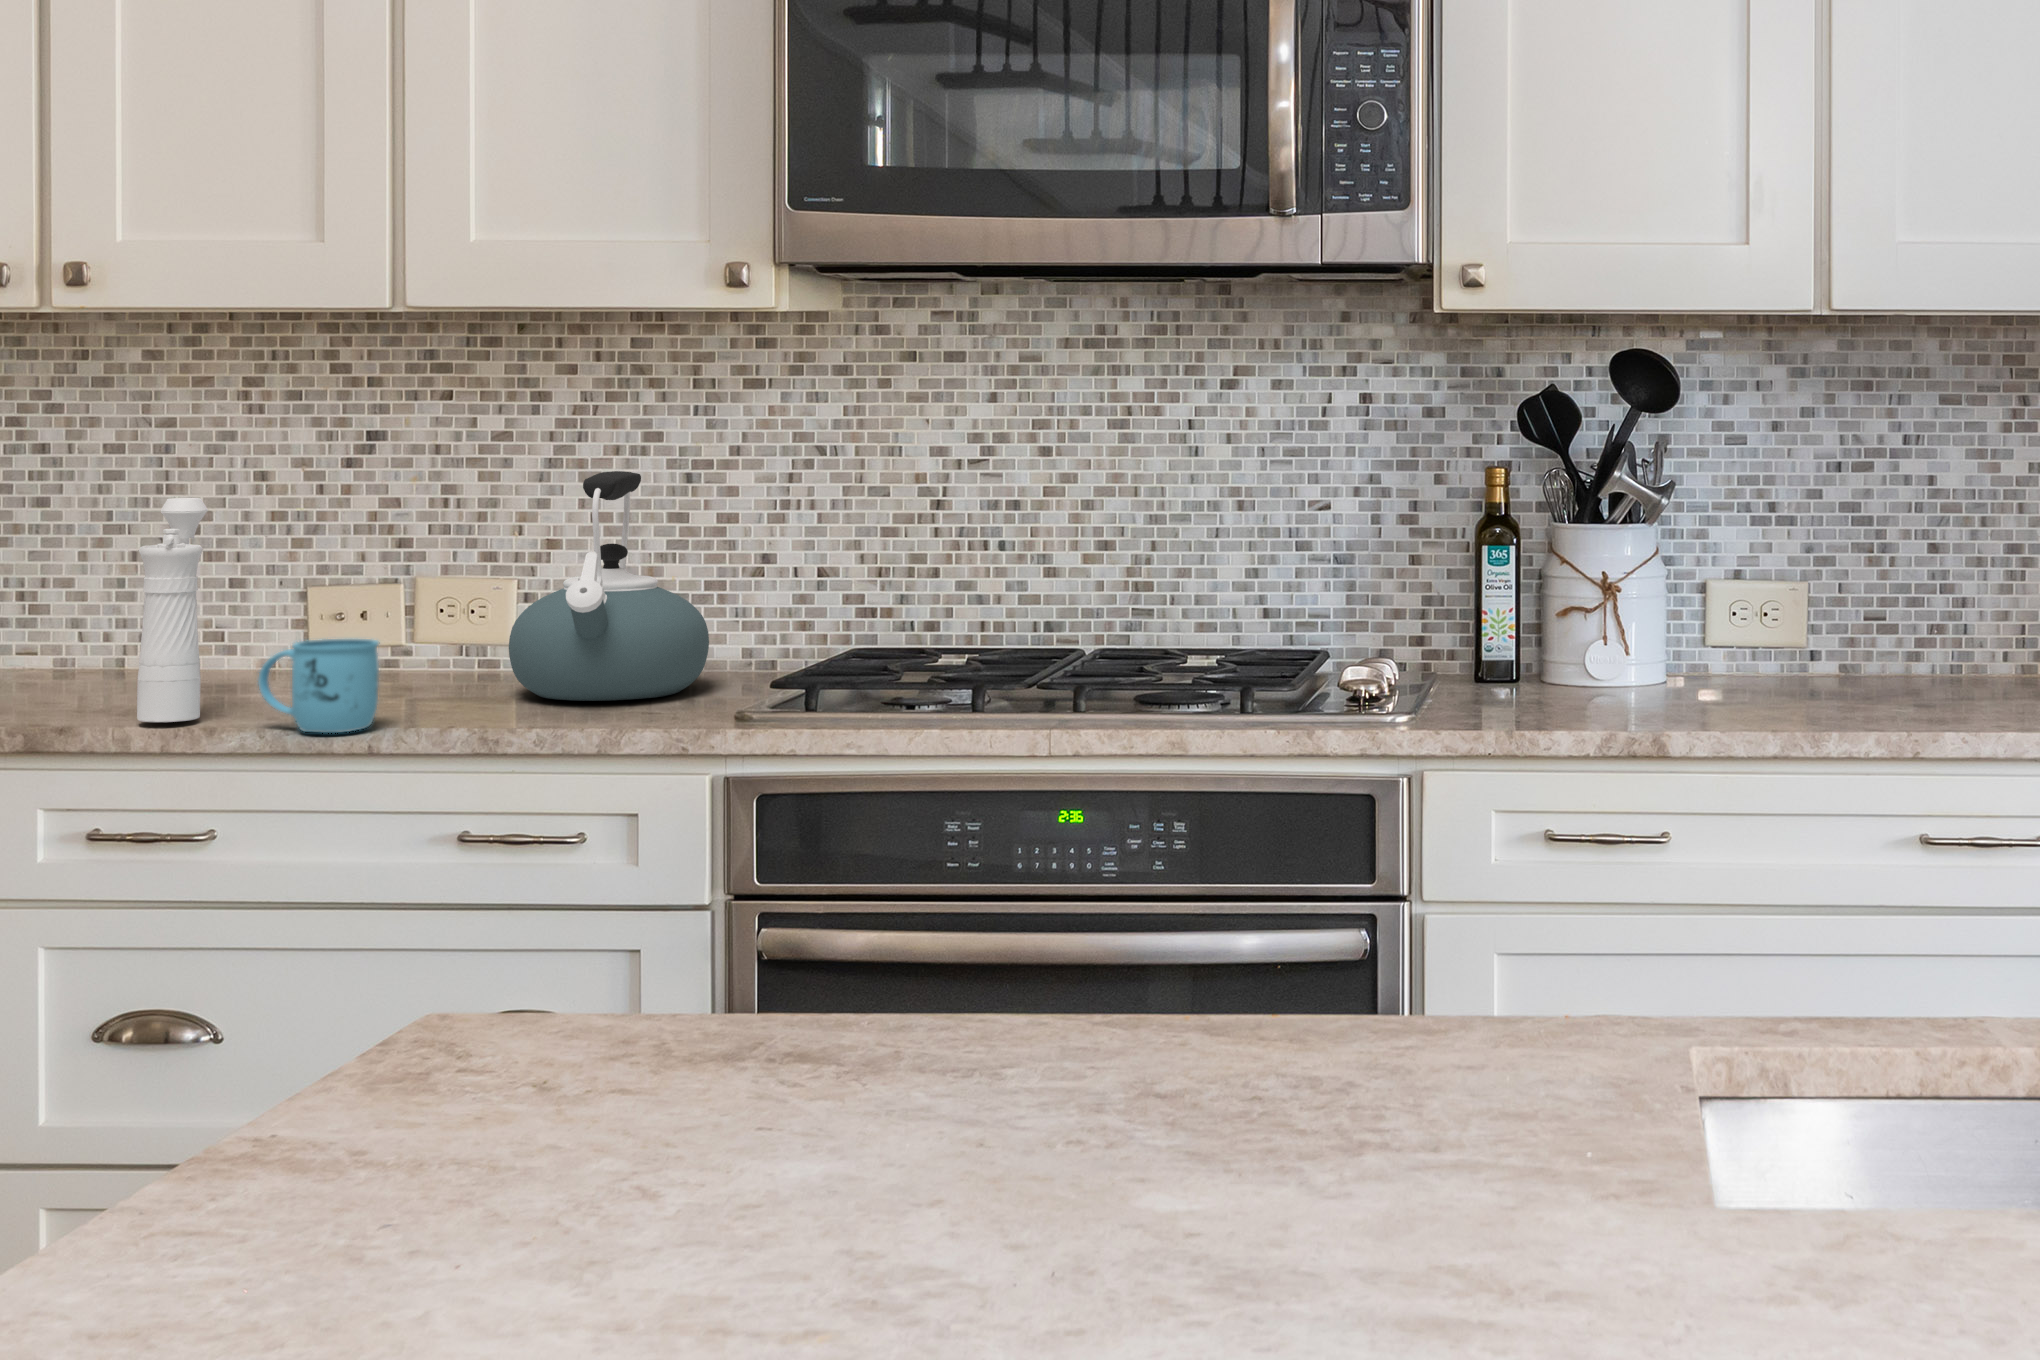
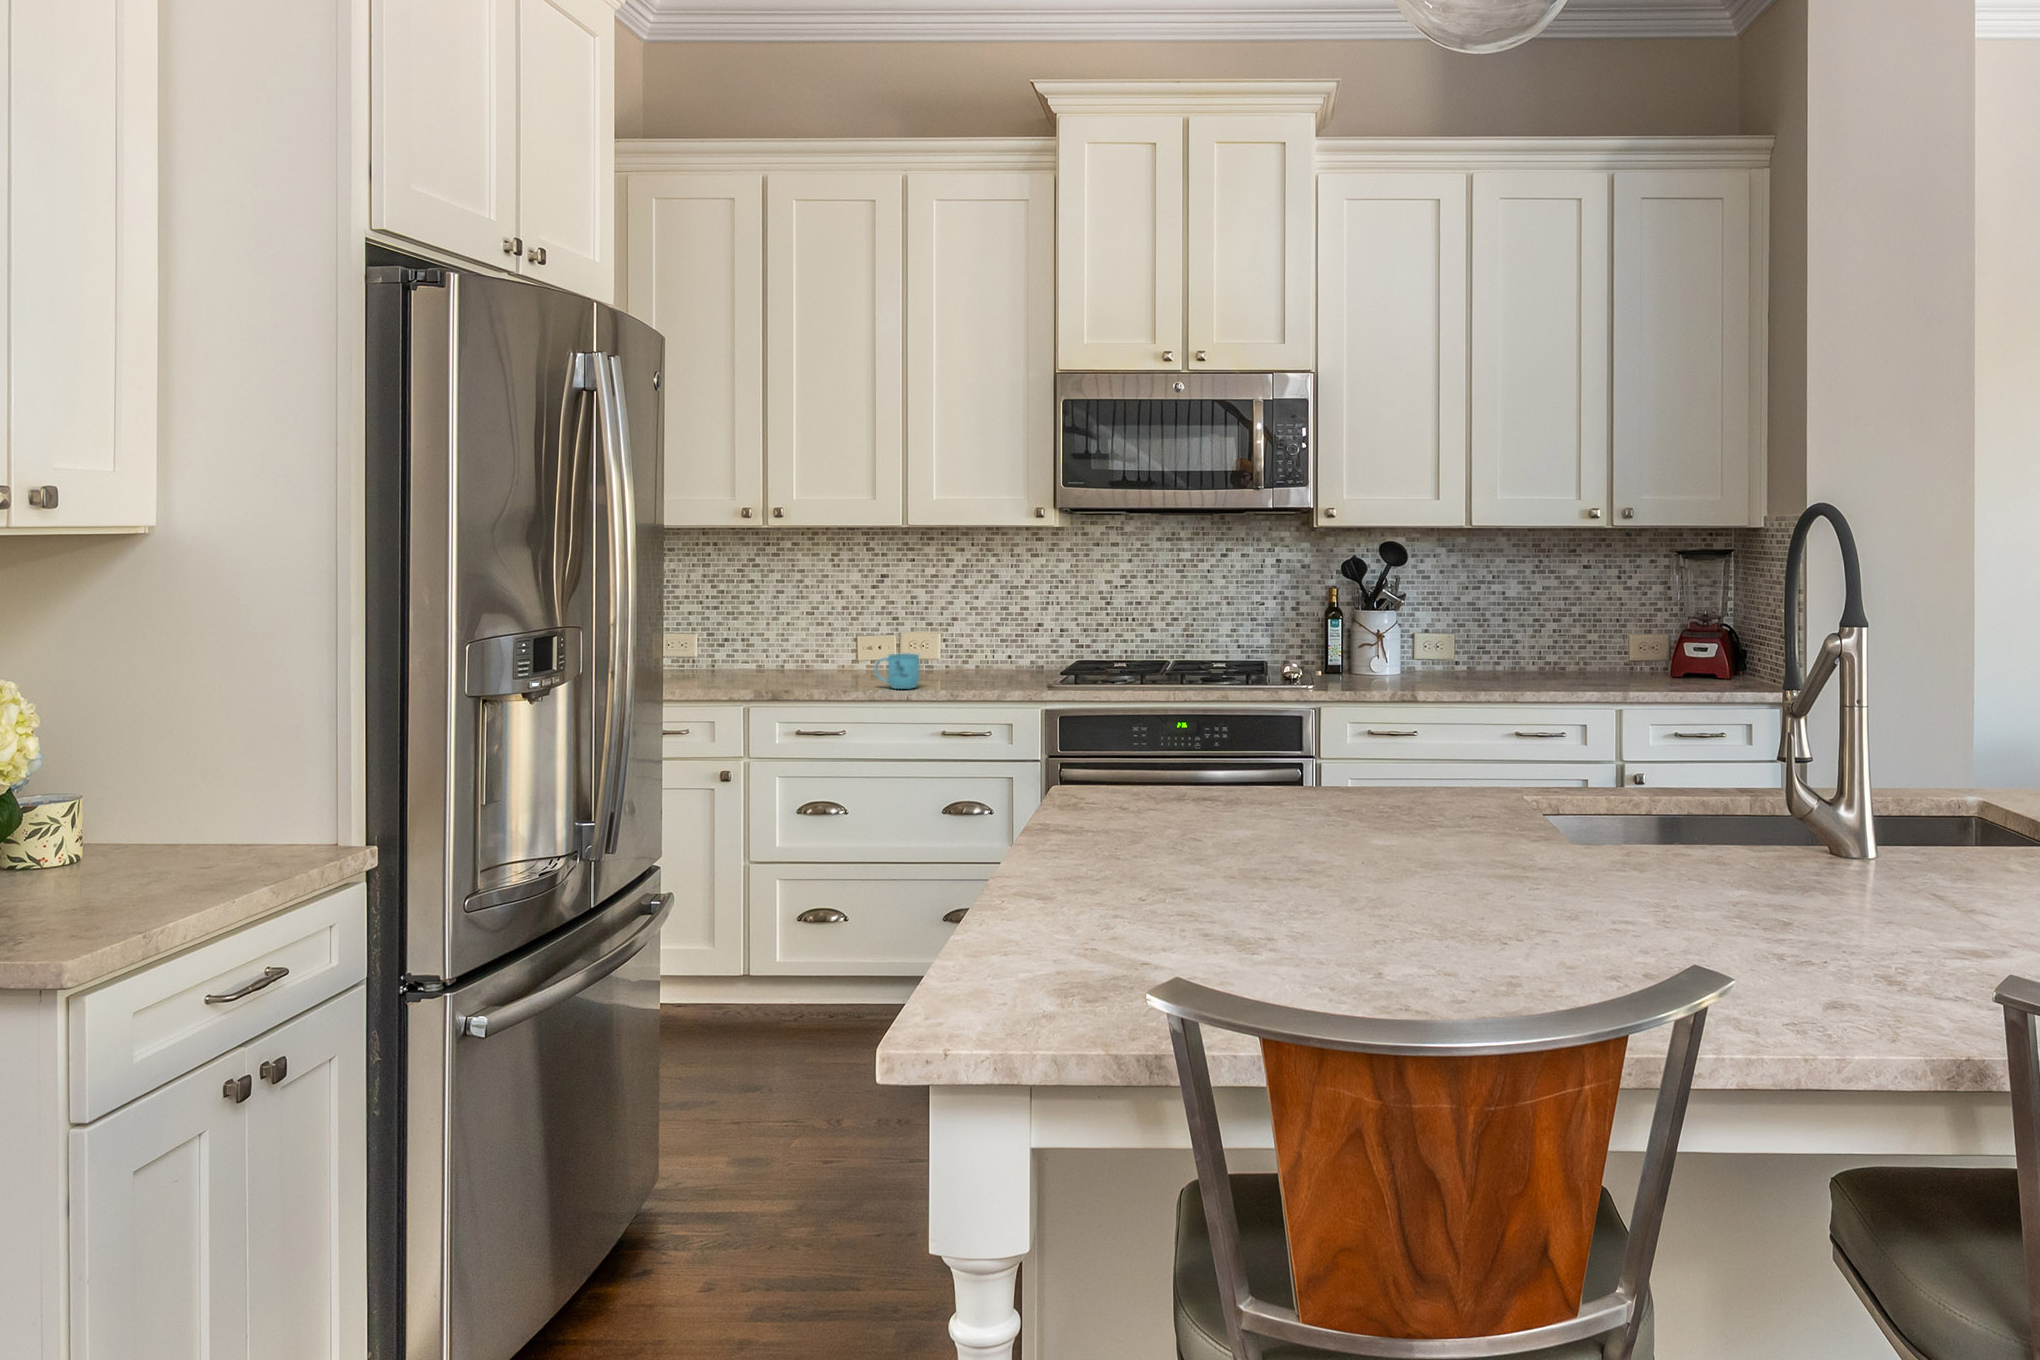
kettle: present [509,471,709,701] -> none [956,590,1031,678]
pepper mill: present [137,498,208,722] -> none [826,600,849,685]

